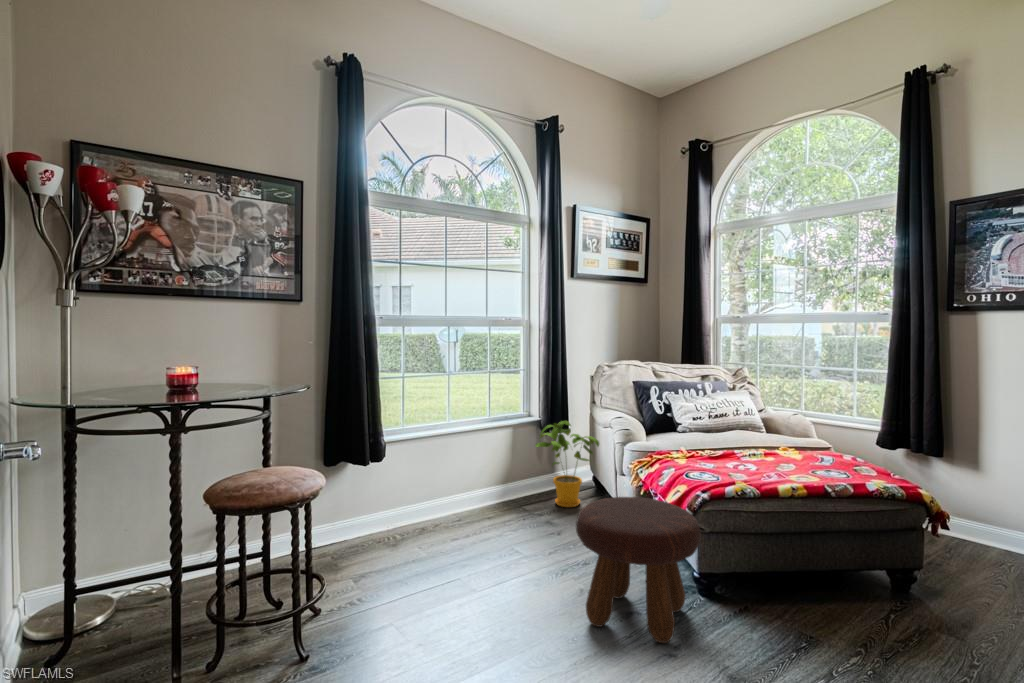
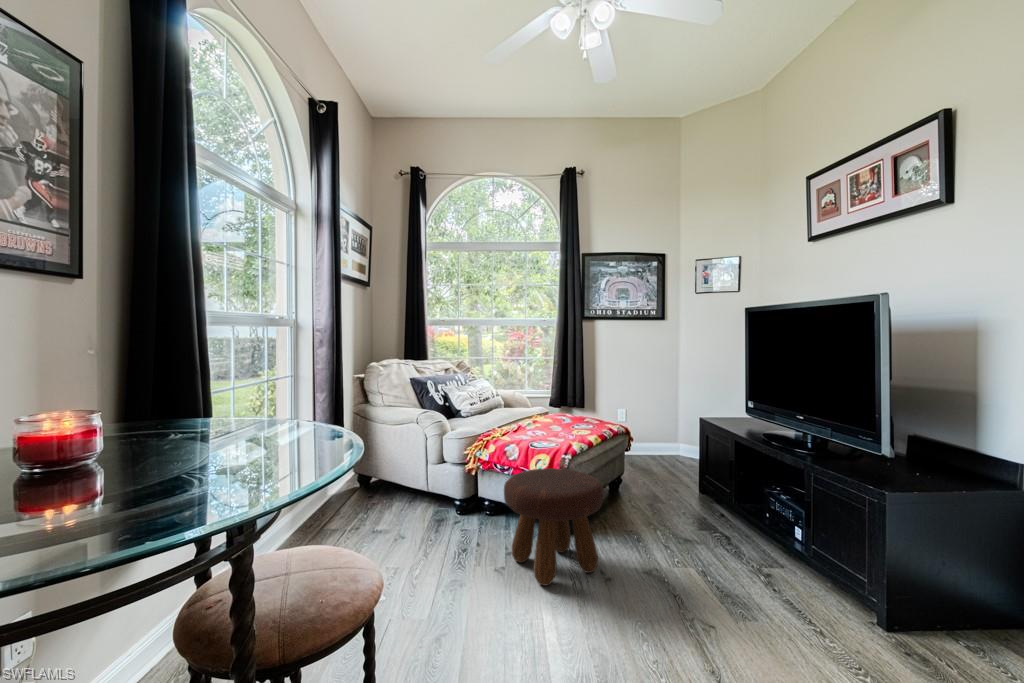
house plant: present [536,421,599,507] -> none [313,425,392,518]

